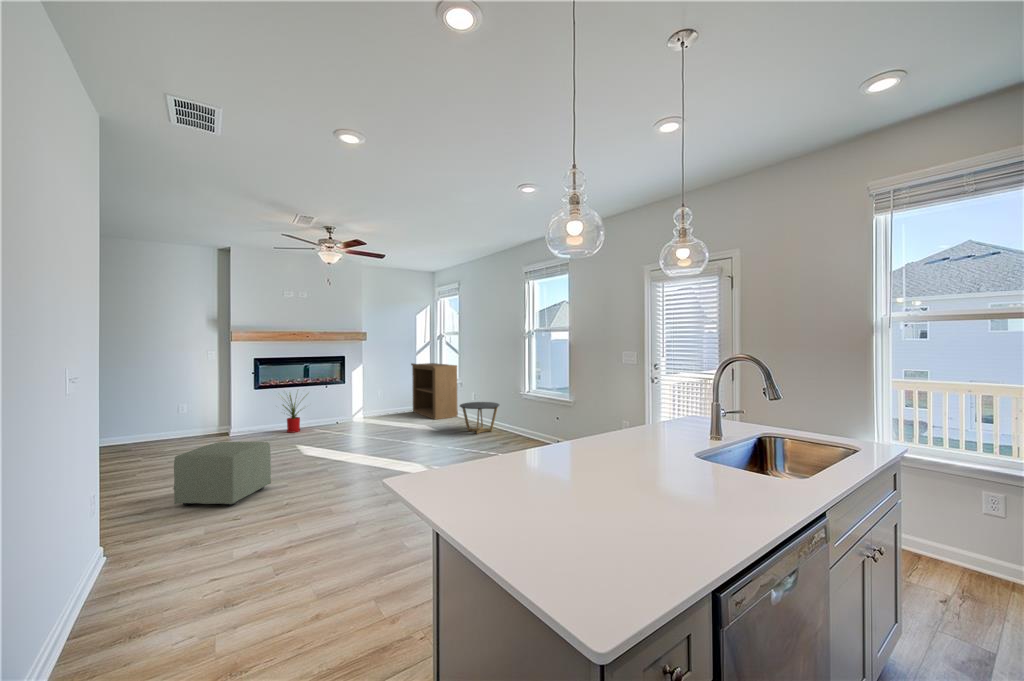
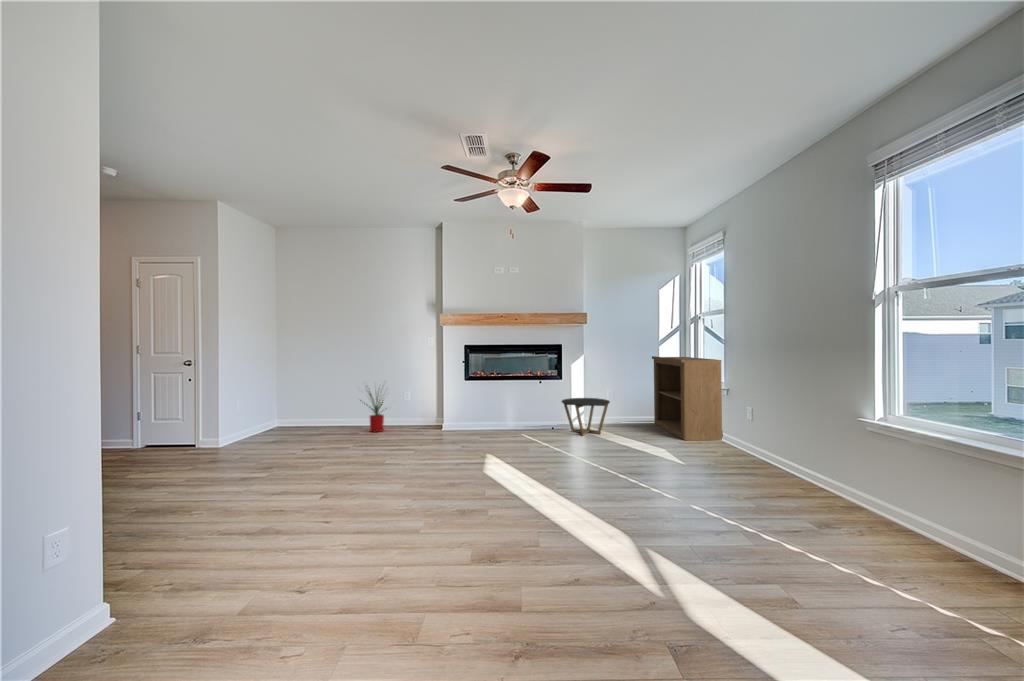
house plant: present [283,395,300,433] -> present [360,391,384,432]
side table: present [460,402,499,434] -> present [562,398,610,436]
ottoman: present [174,442,271,506] -> none [292,447,407,548]

